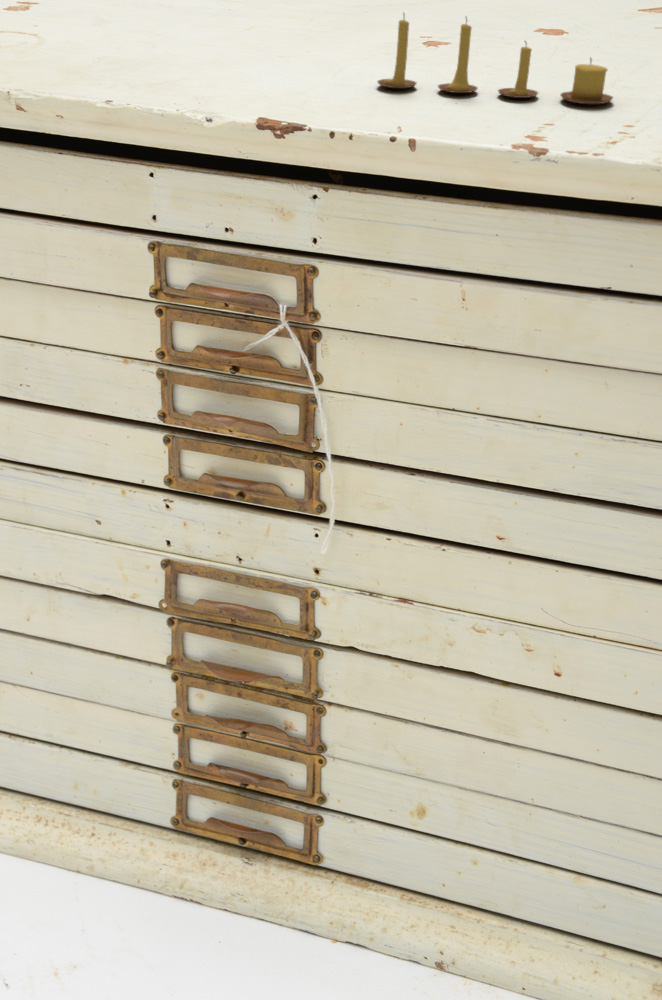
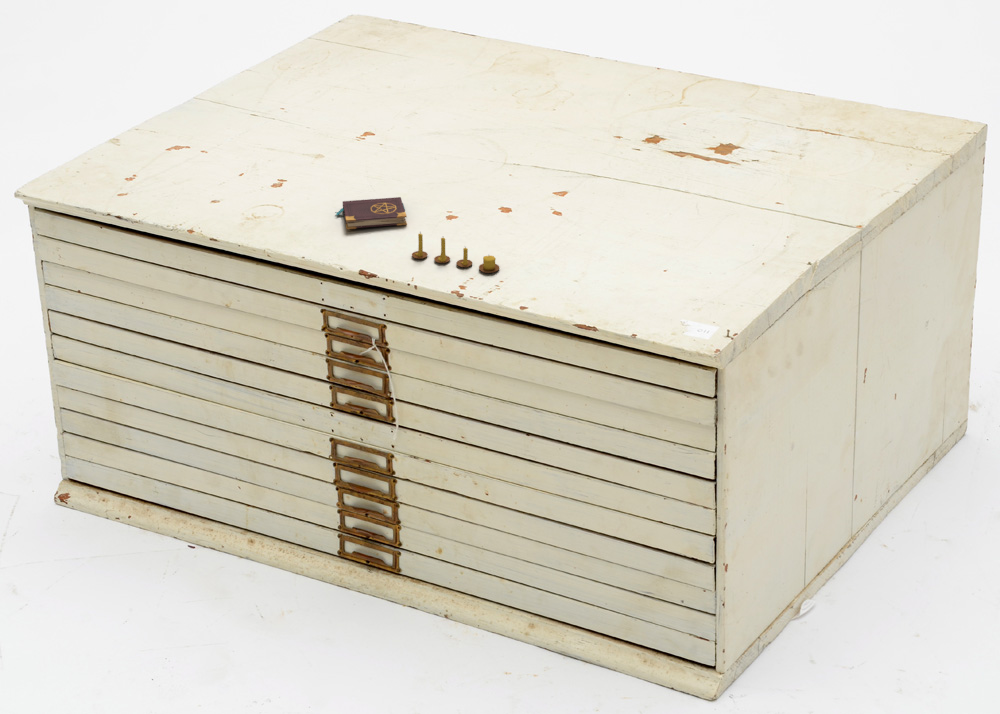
book: none [162,13,339,53] -> present [335,197,407,229]

